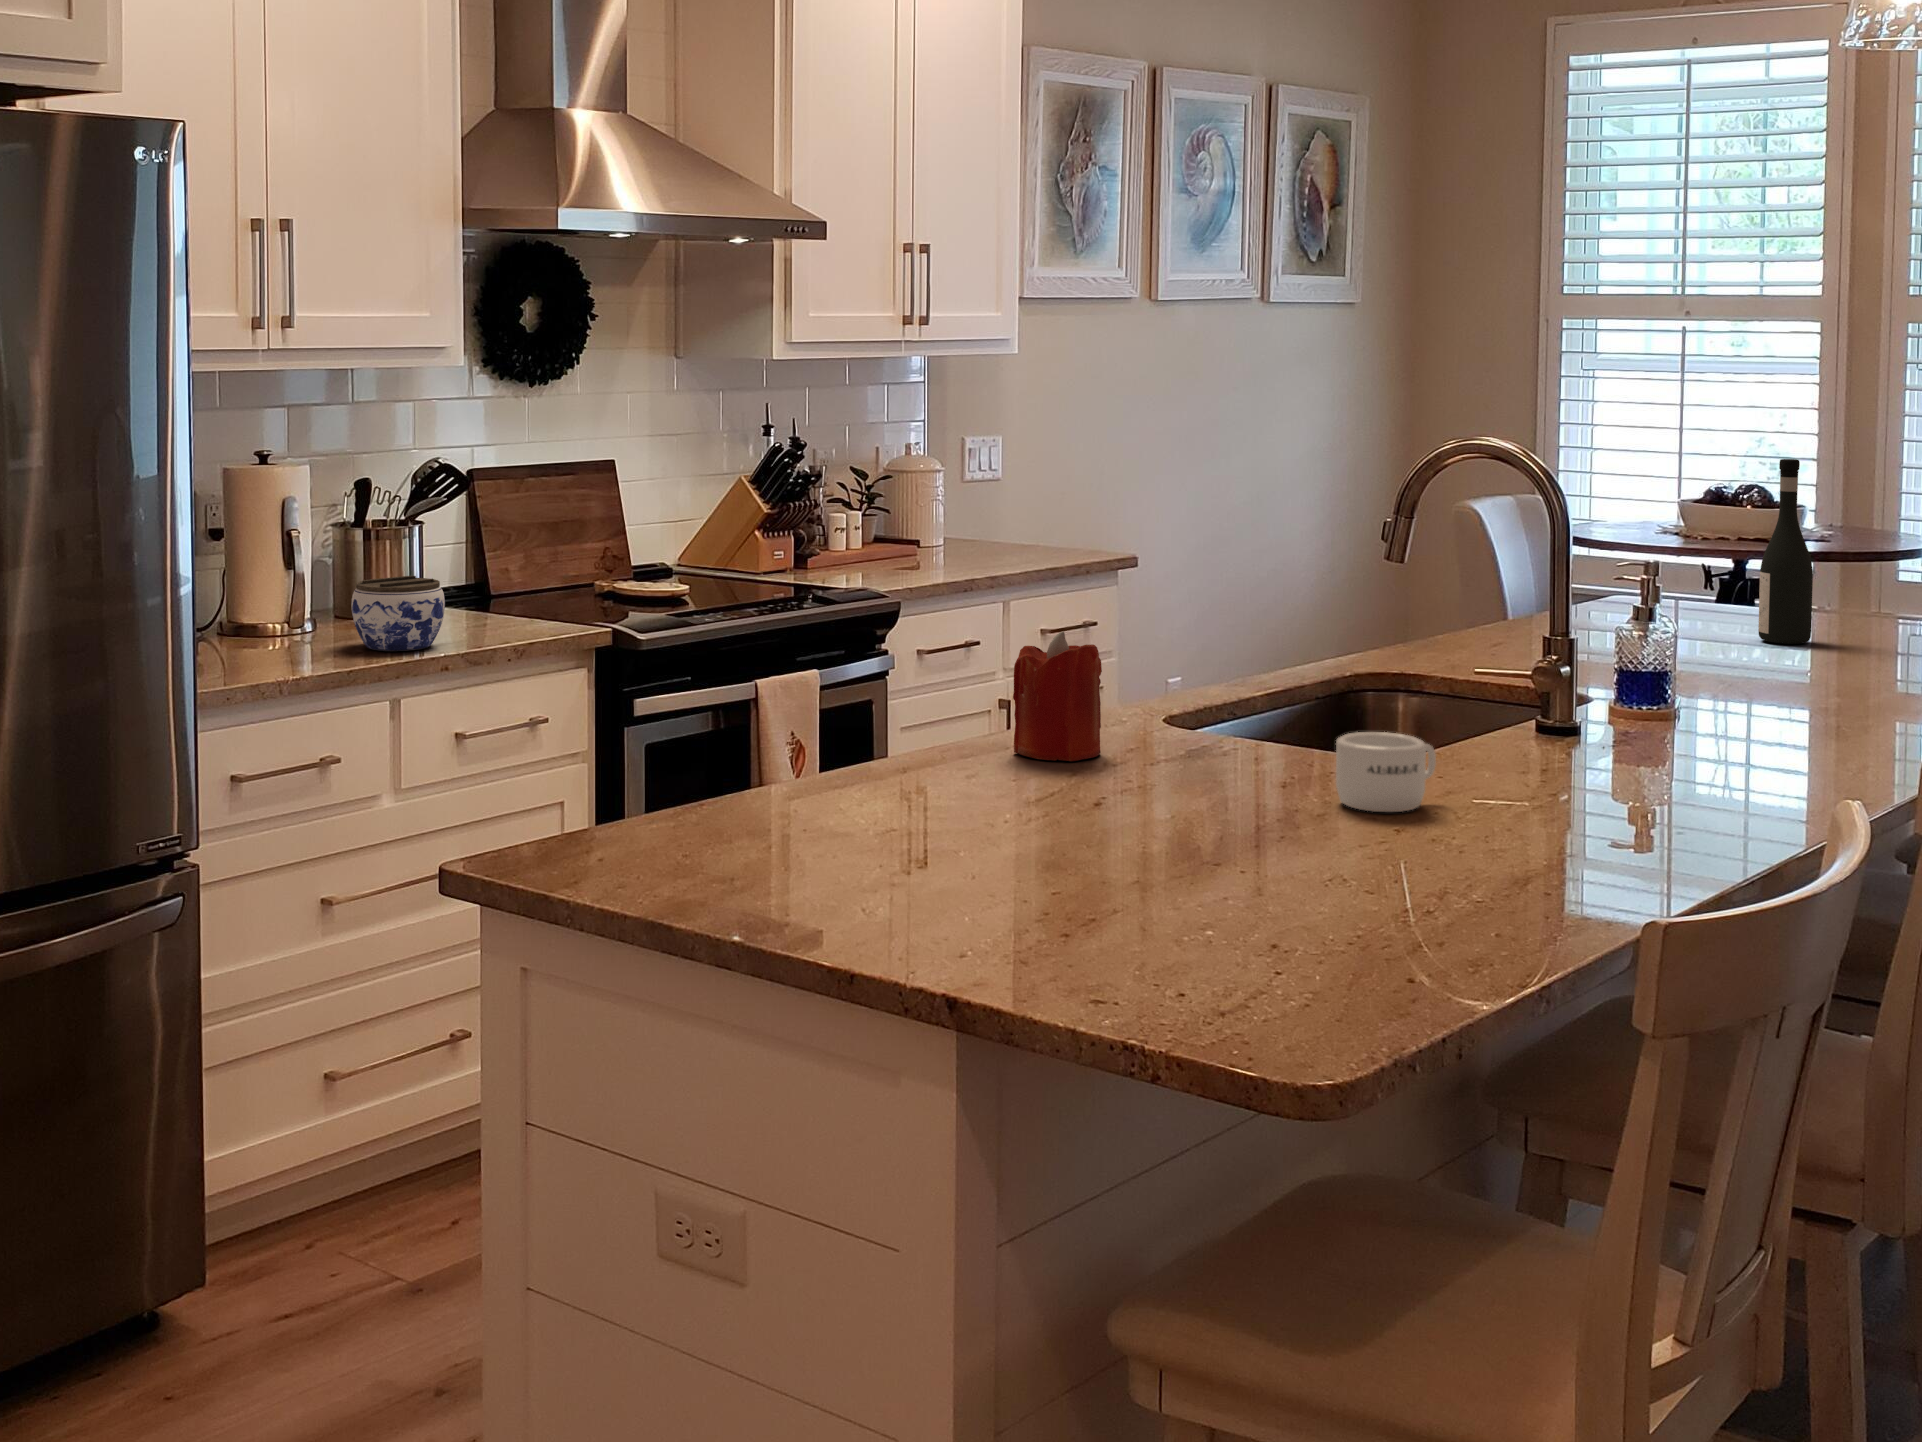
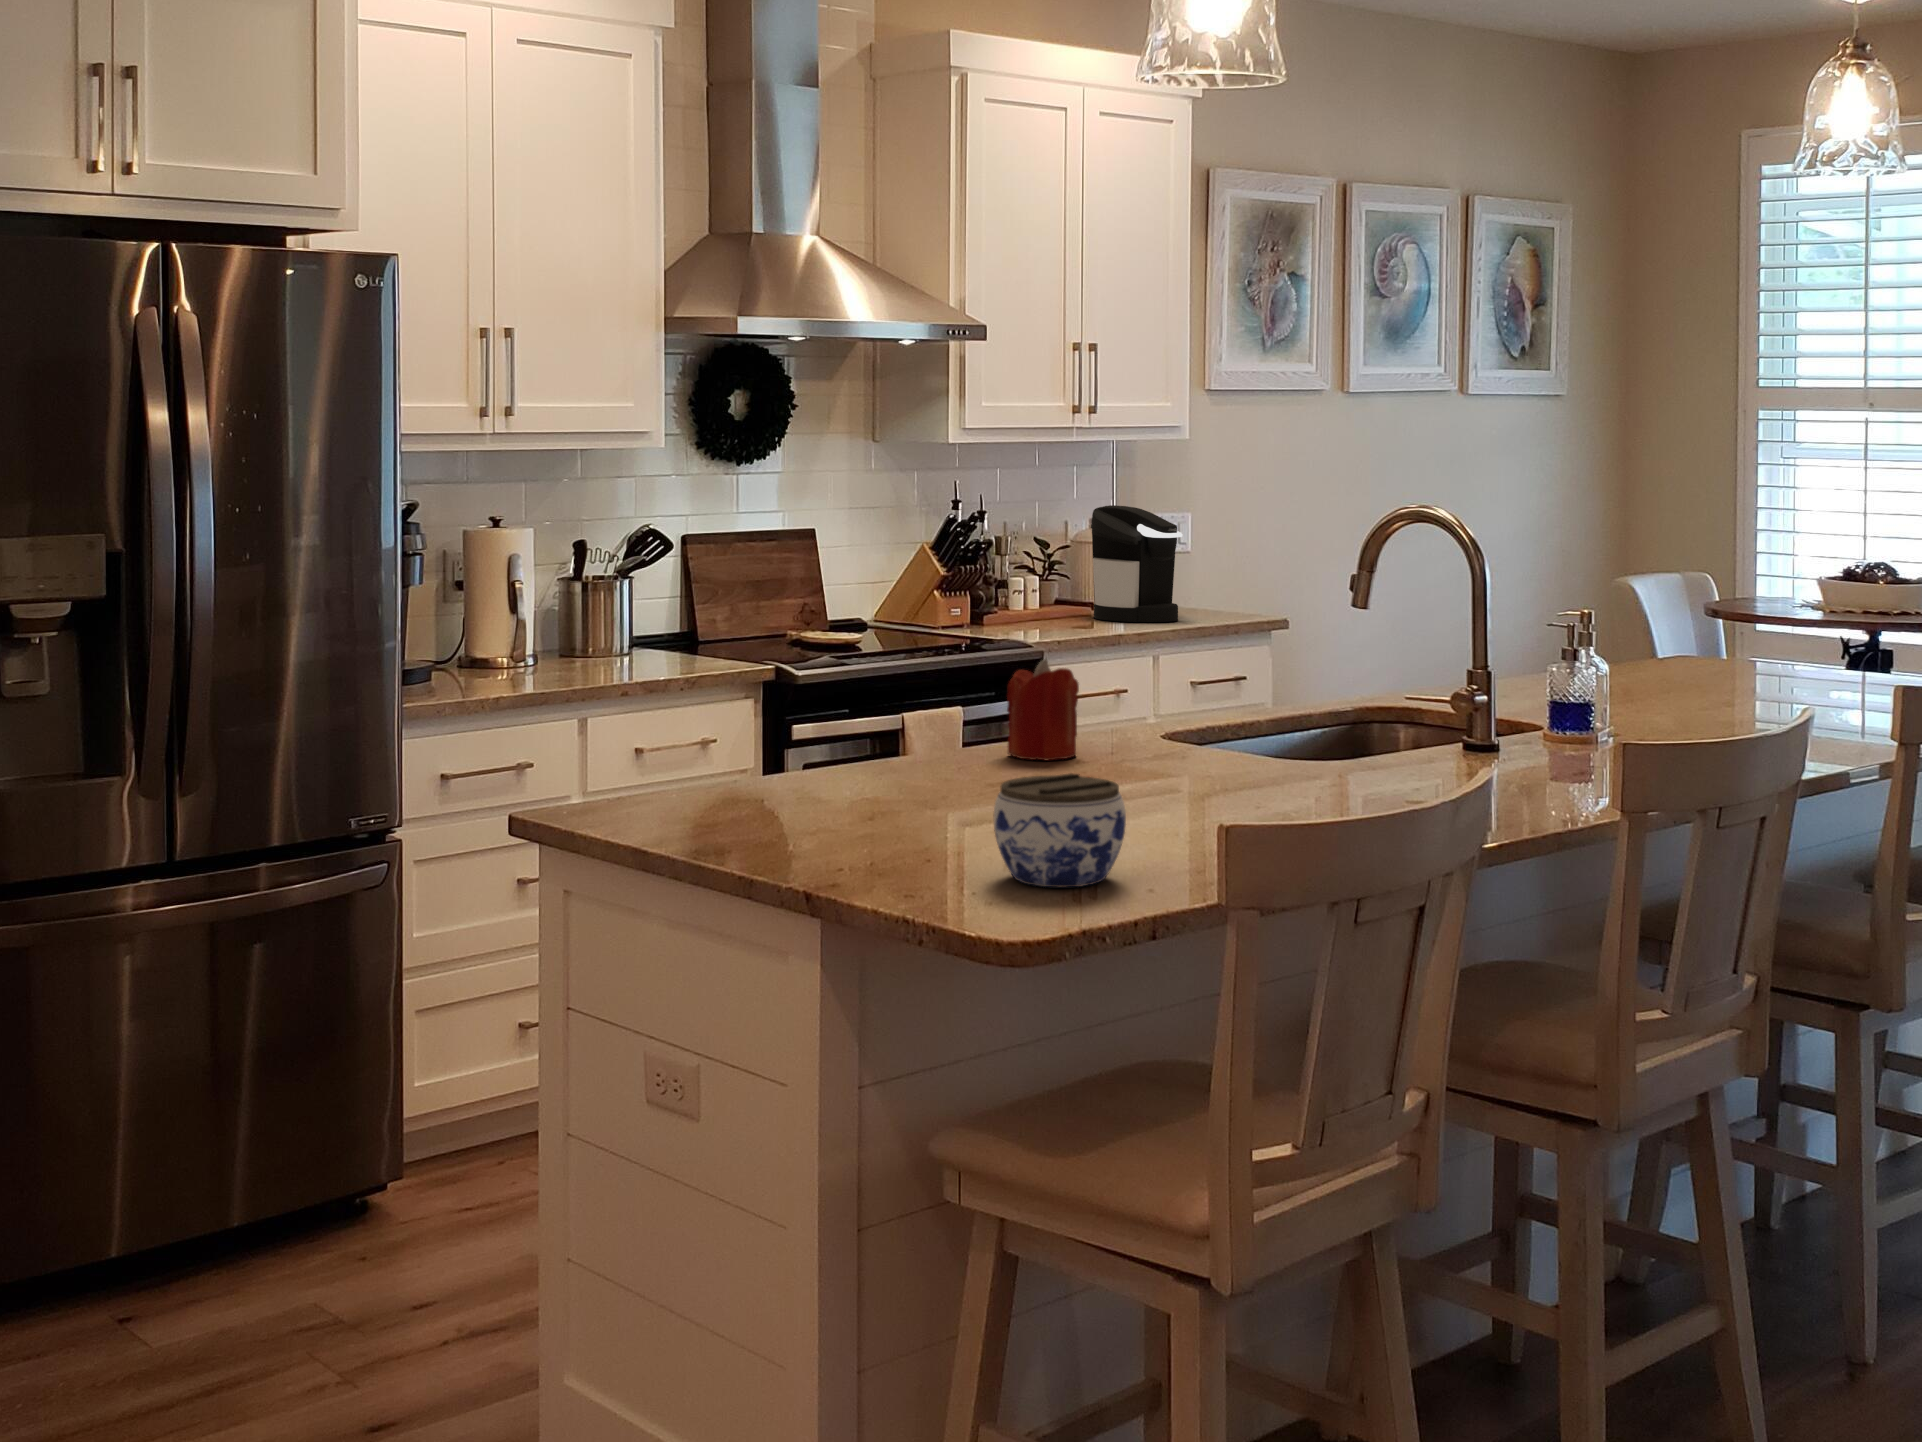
coffee maker: none [925,429,1030,561] -> present [1091,505,1183,622]
wine bottle: present [1758,459,1813,644] -> none [1747,533,1792,694]
jar: present [351,576,445,651] -> present [994,773,1126,887]
mug: present [1336,732,1436,812] -> none [1222,735,1304,796]

